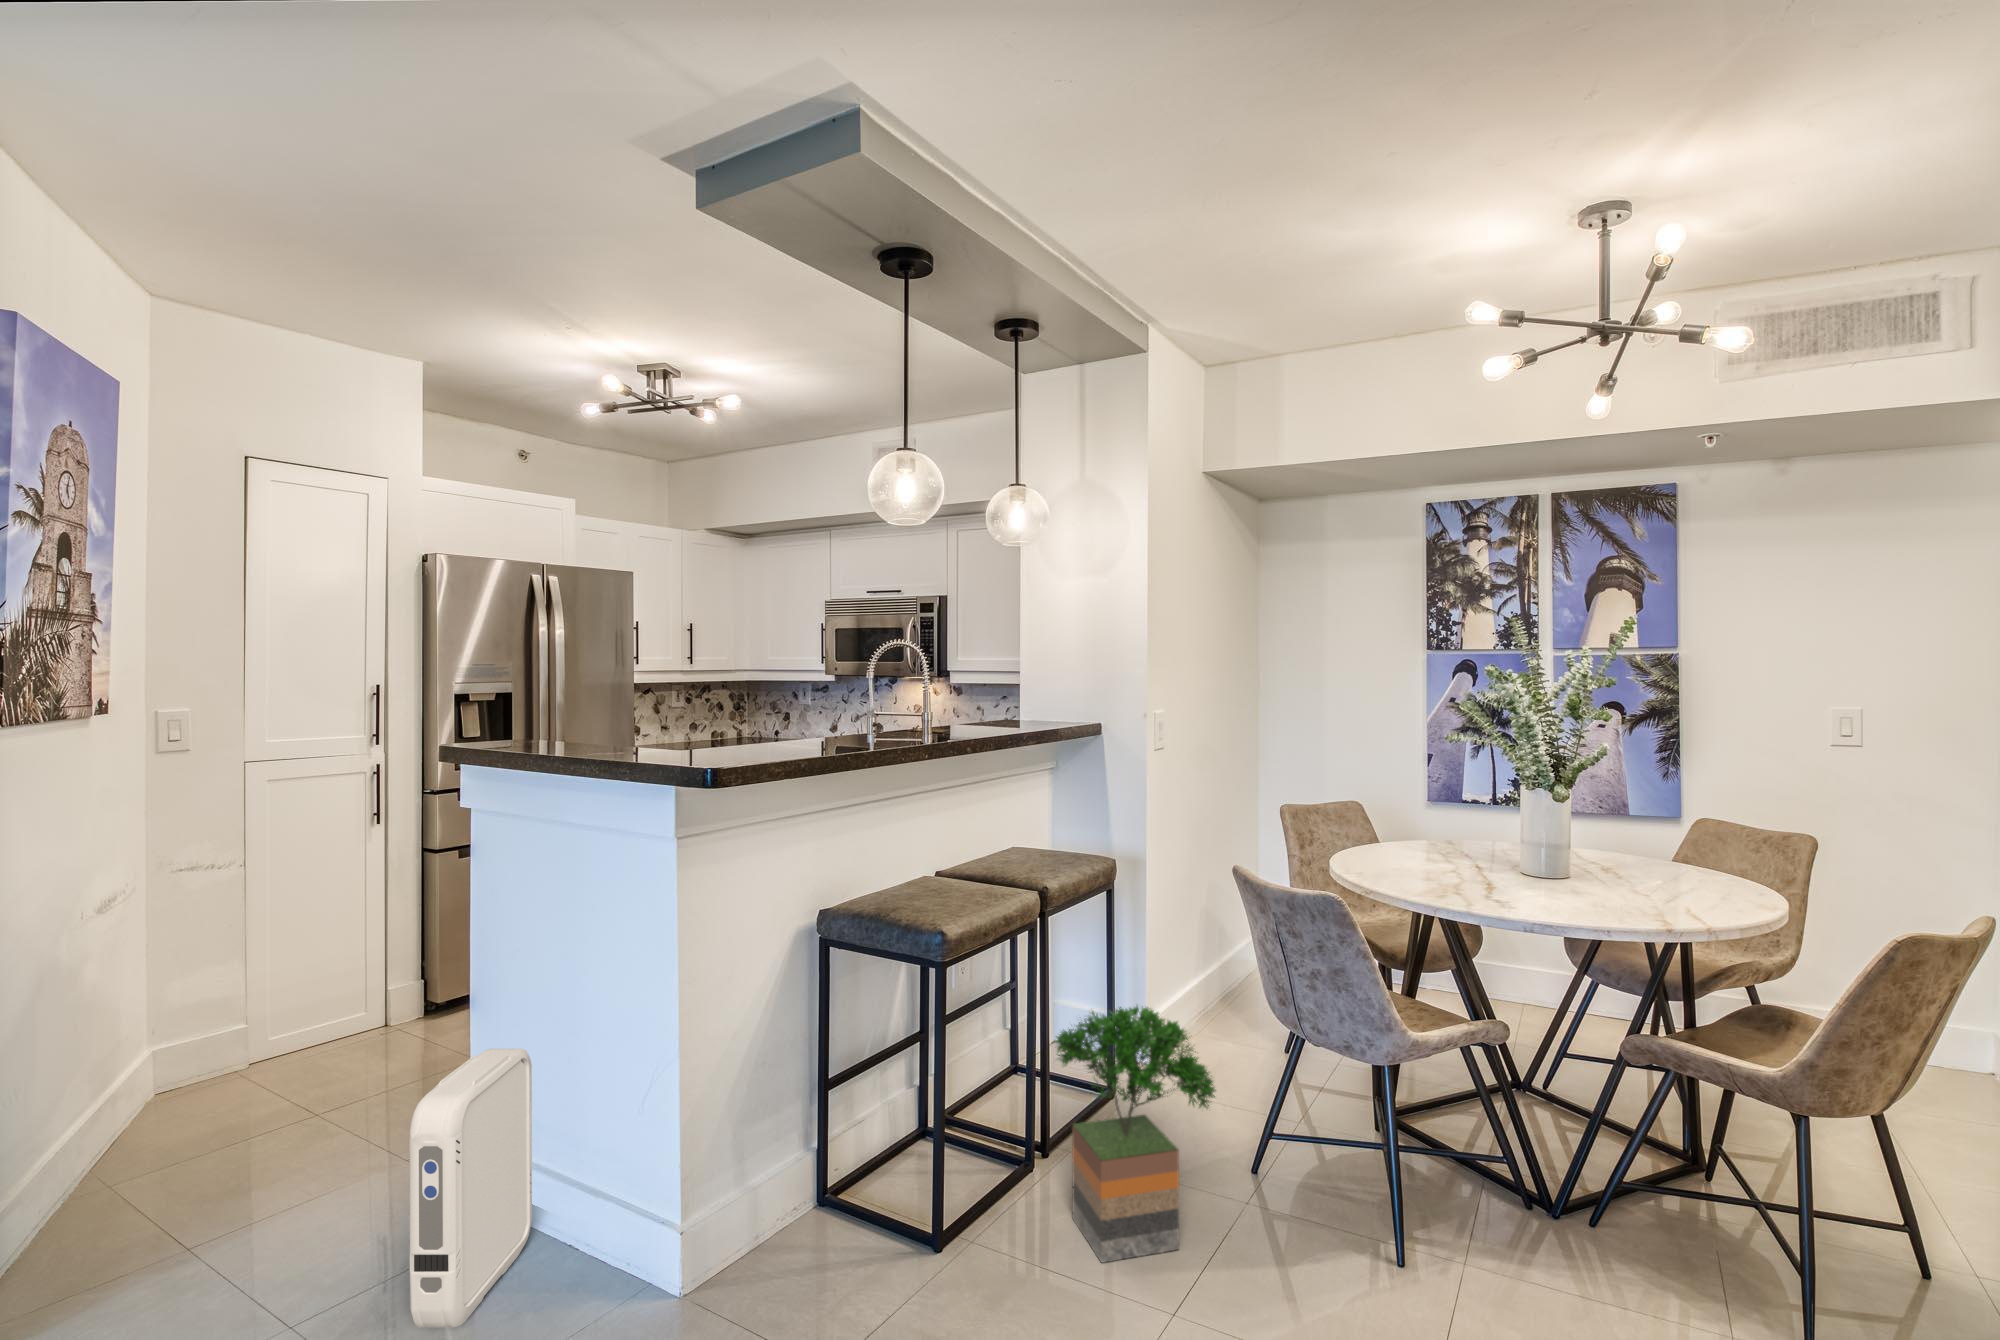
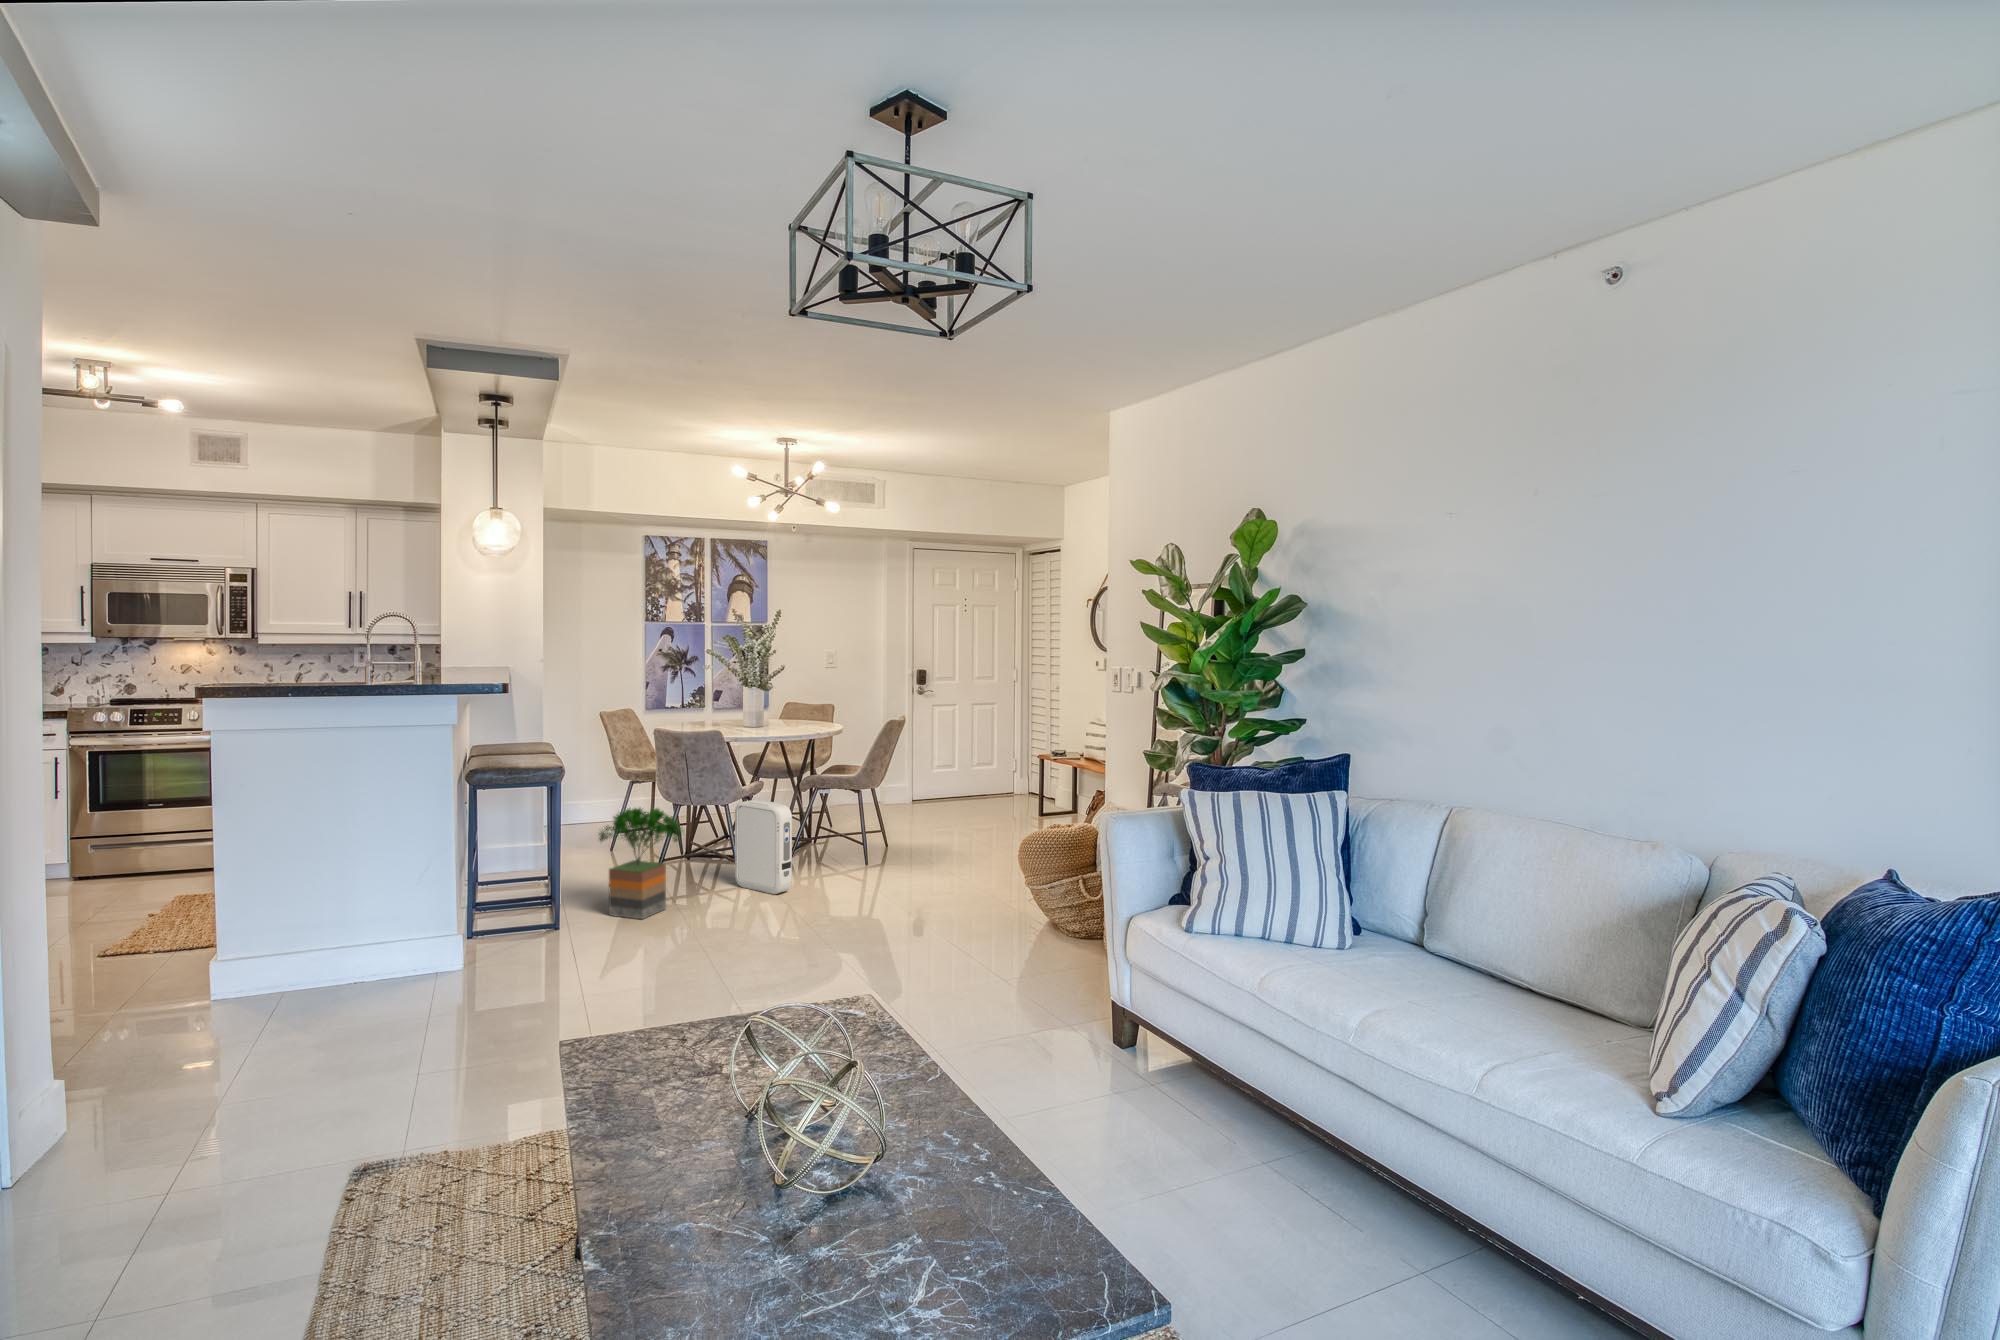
air purifier: present [409,1049,532,1327] -> present [735,800,792,894]

